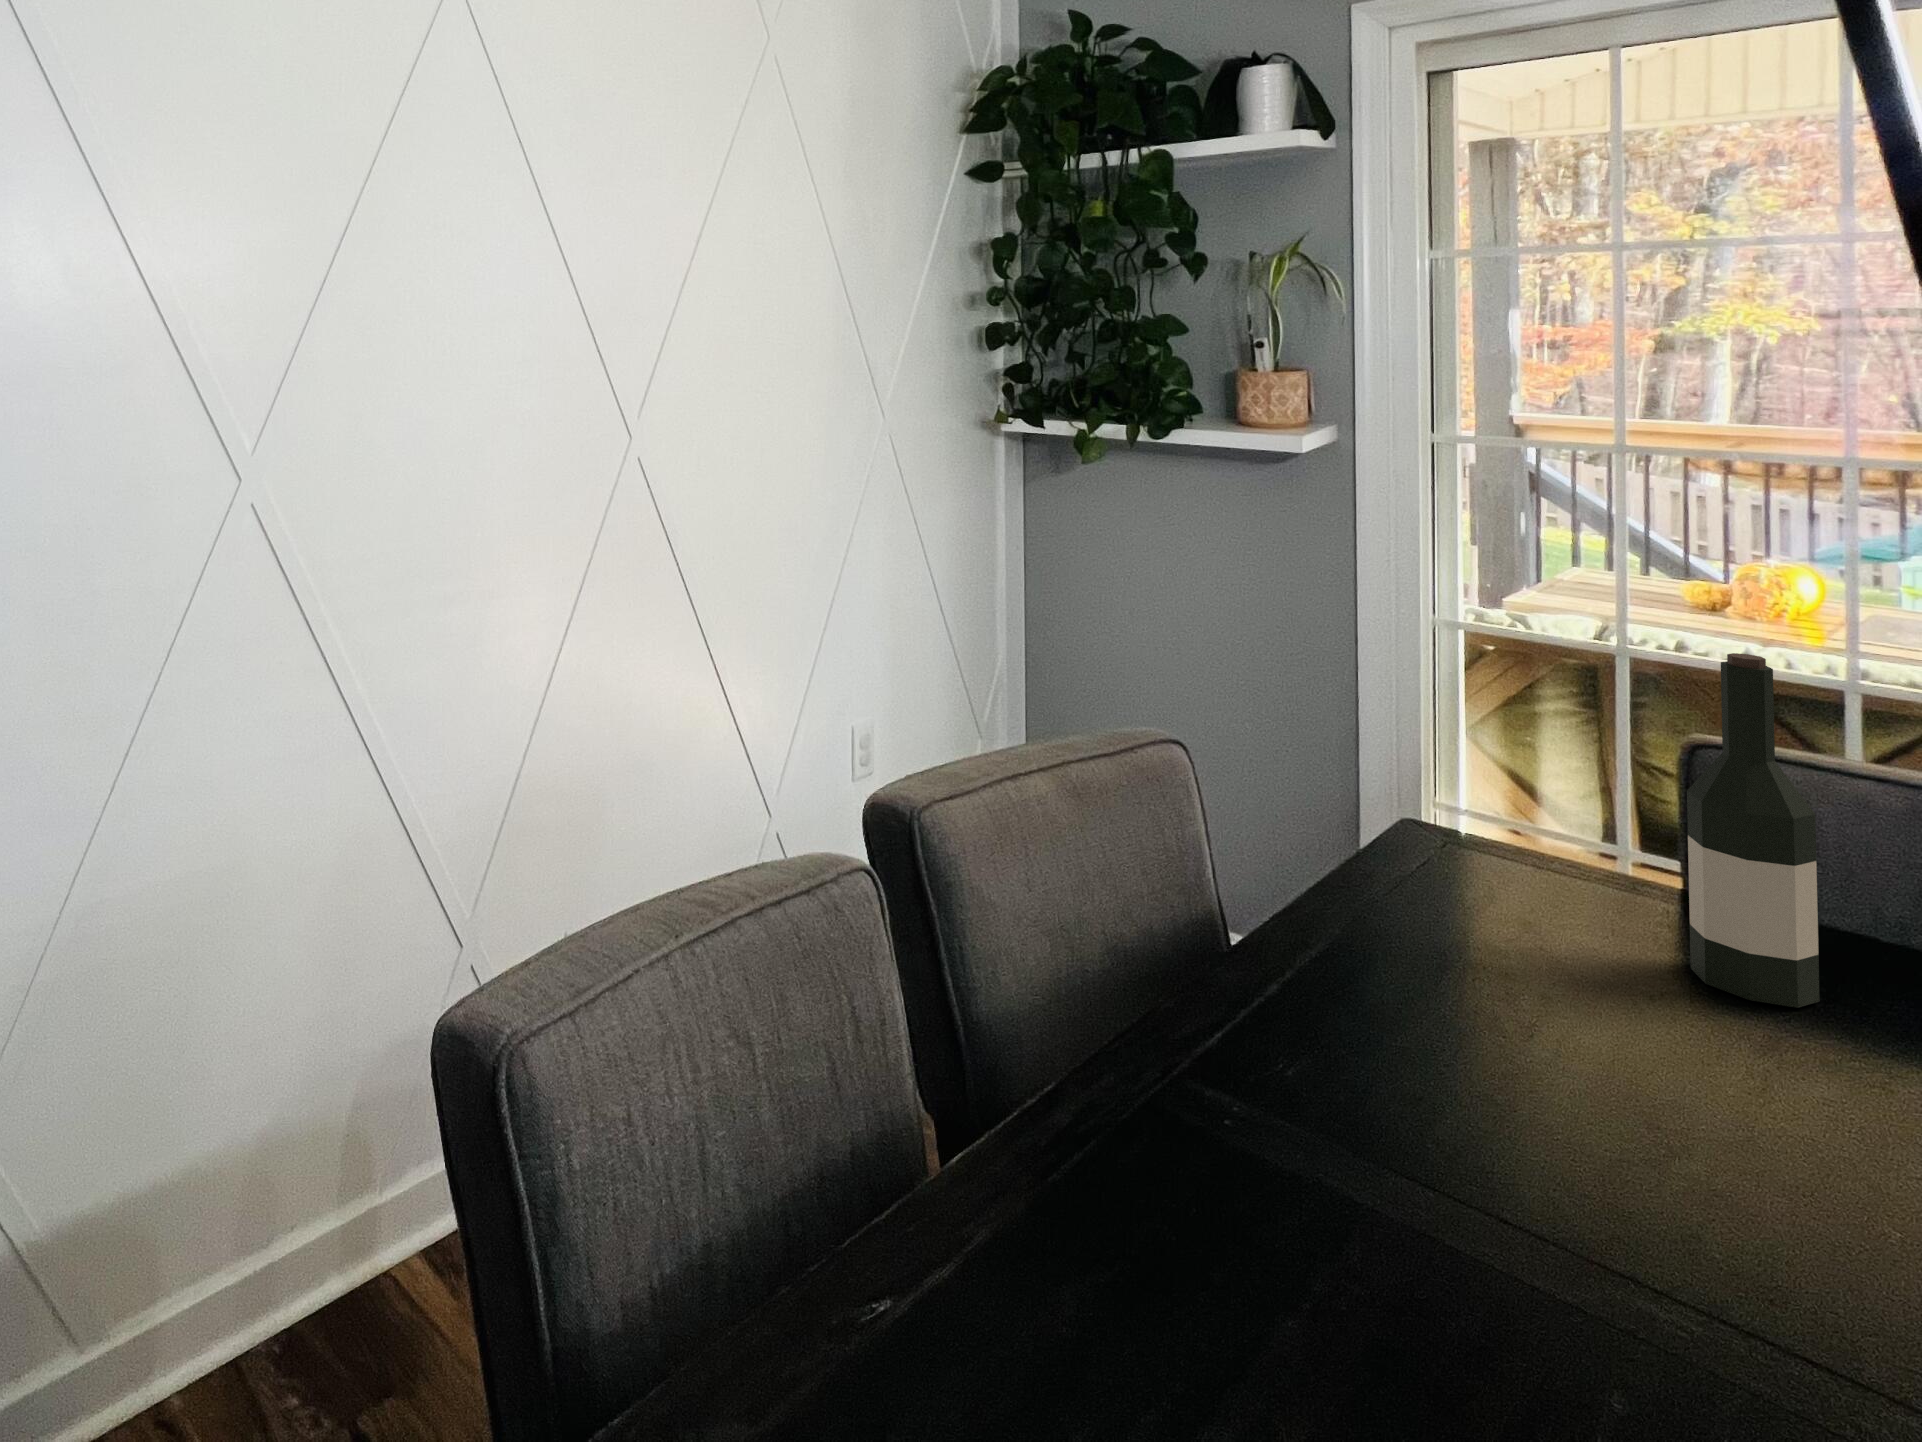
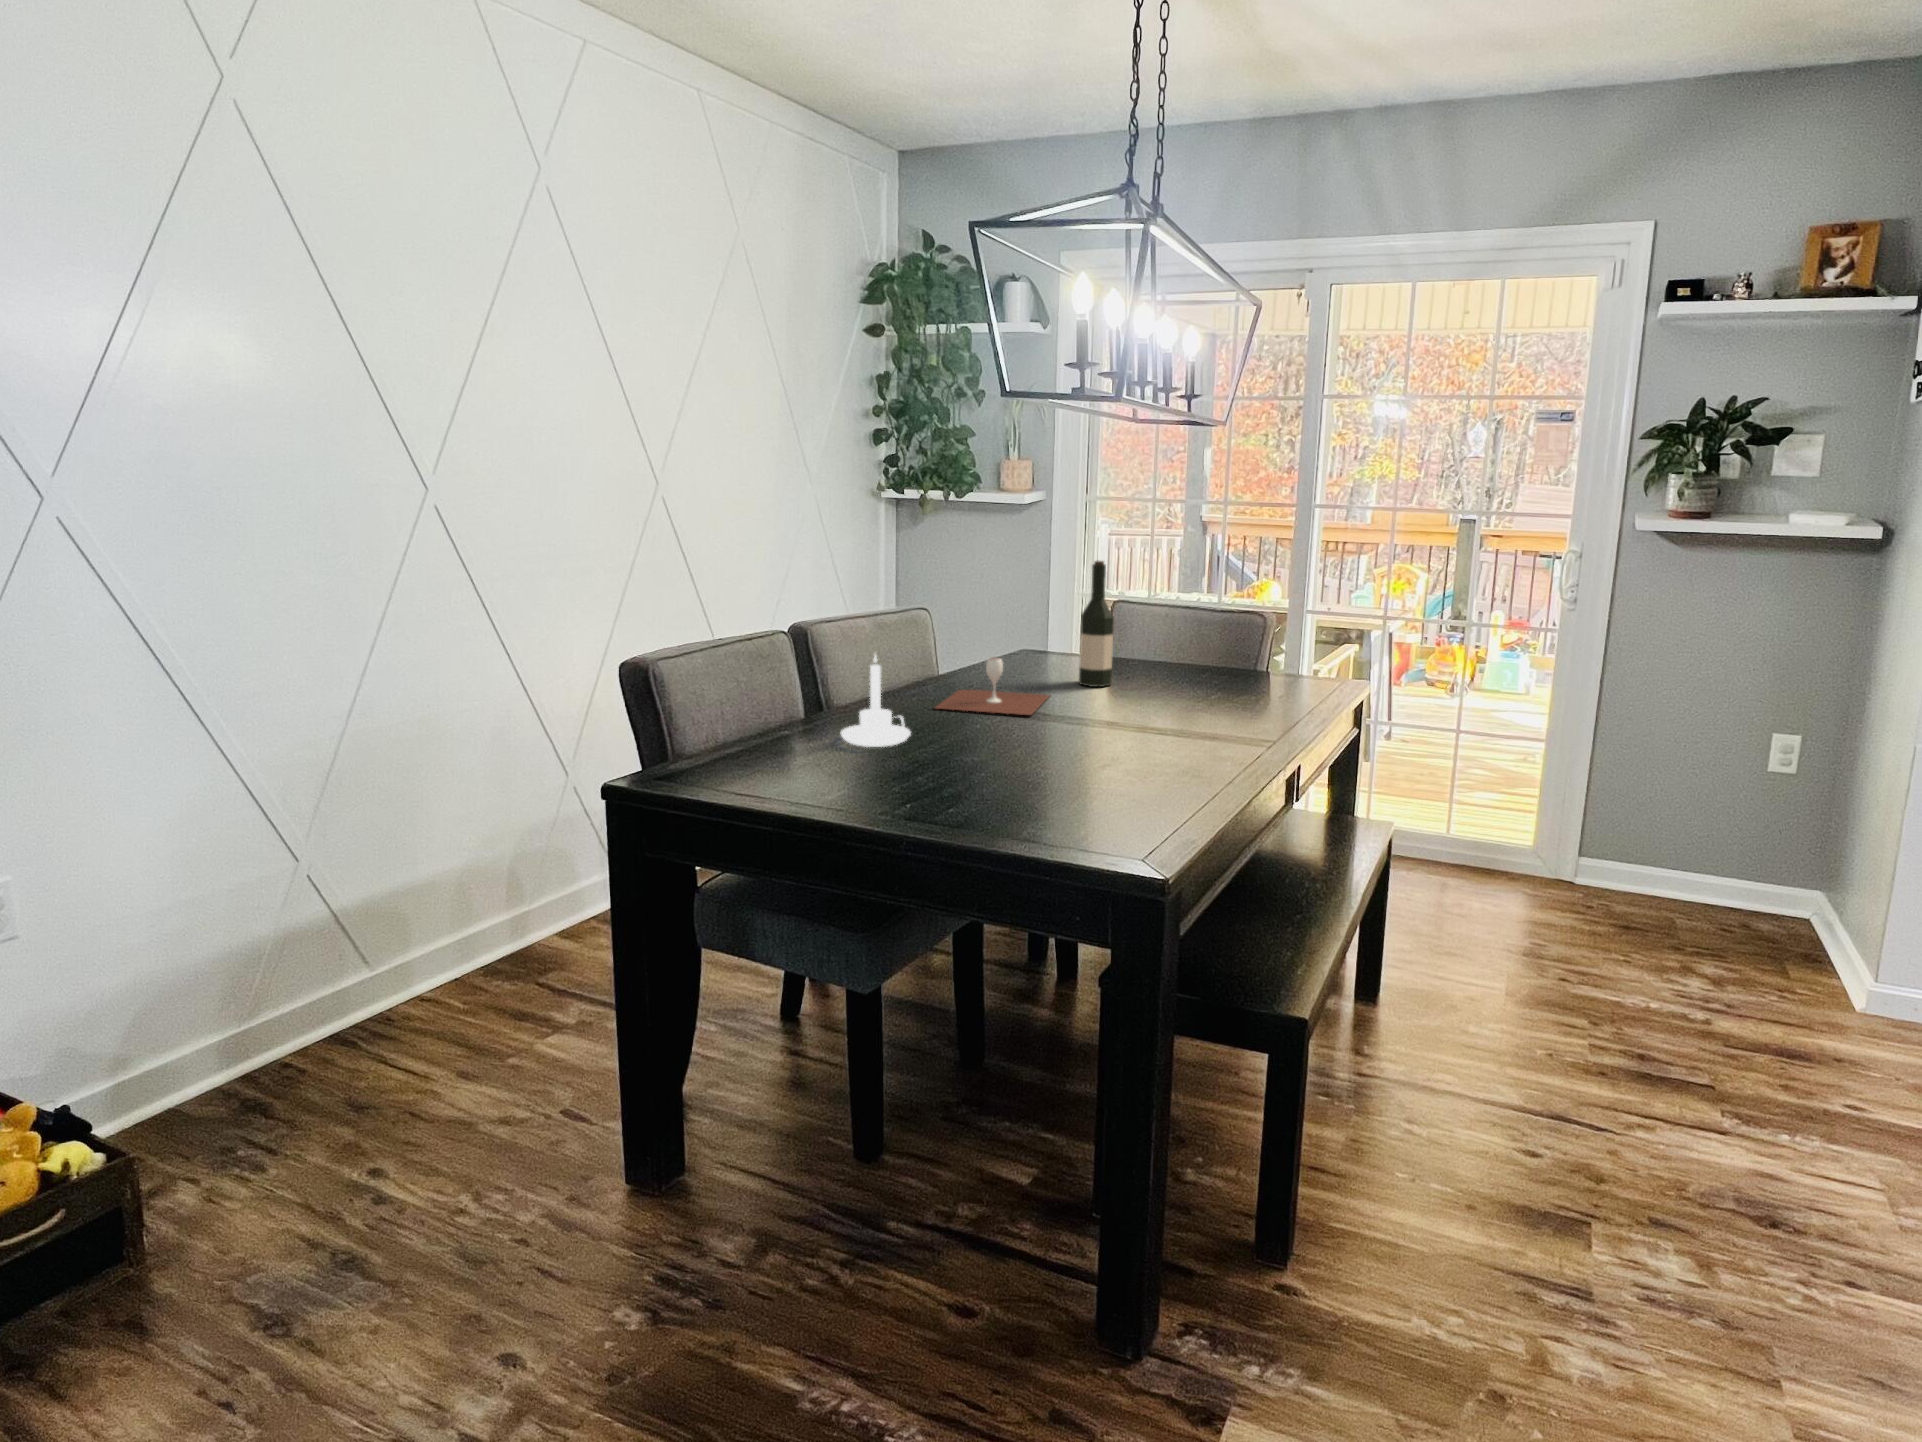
wine glass: none [1315,916,1673,1153] -> present [936,657,1049,715]
candle holder: none [1099,962,1331,1279] -> present [841,655,911,747]

